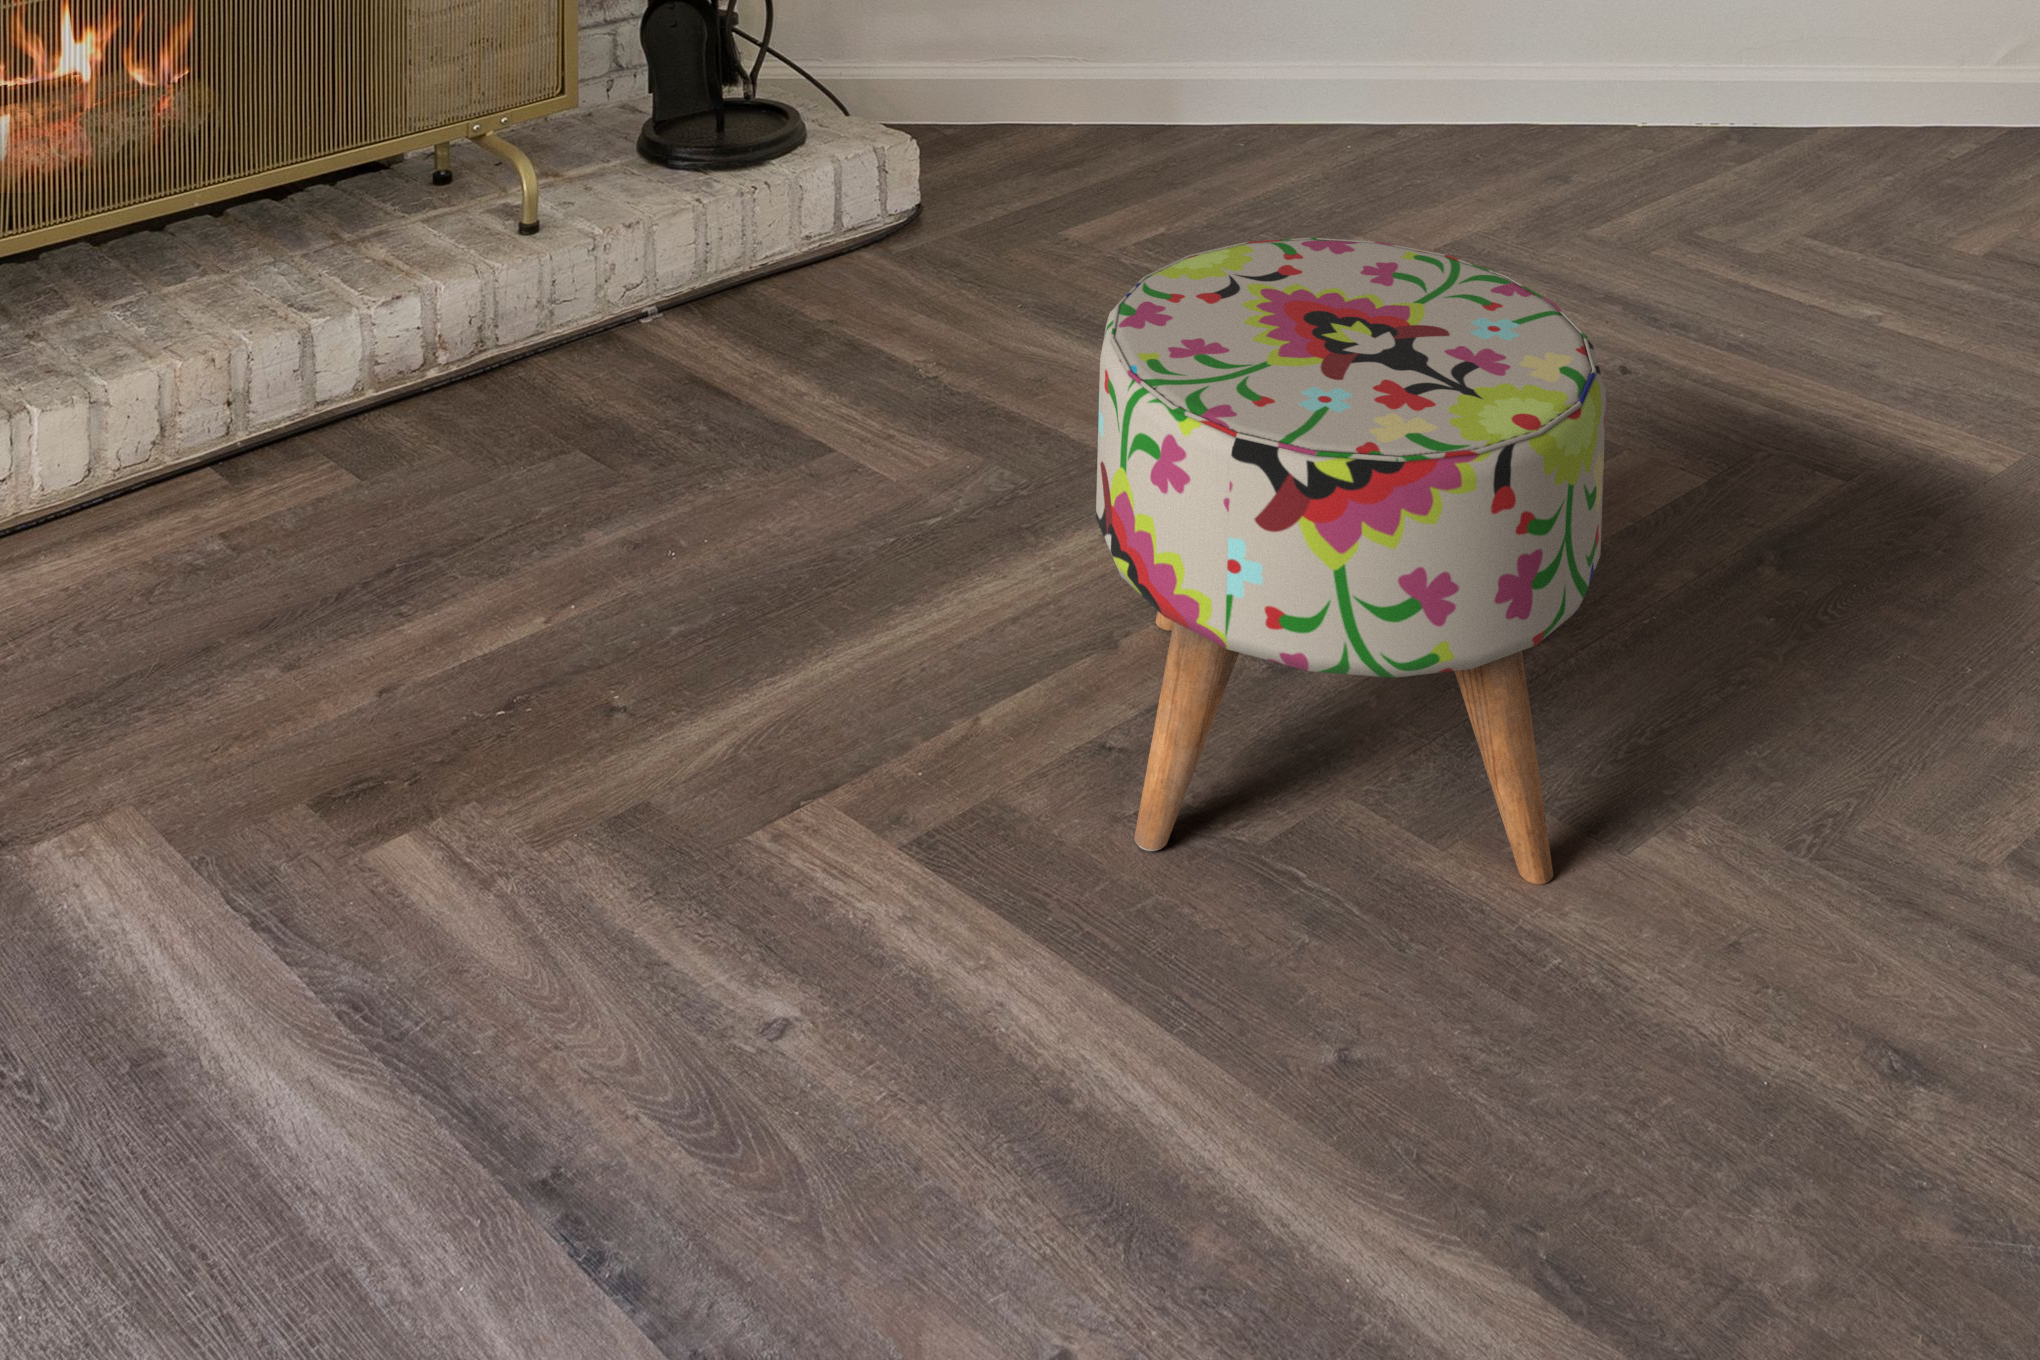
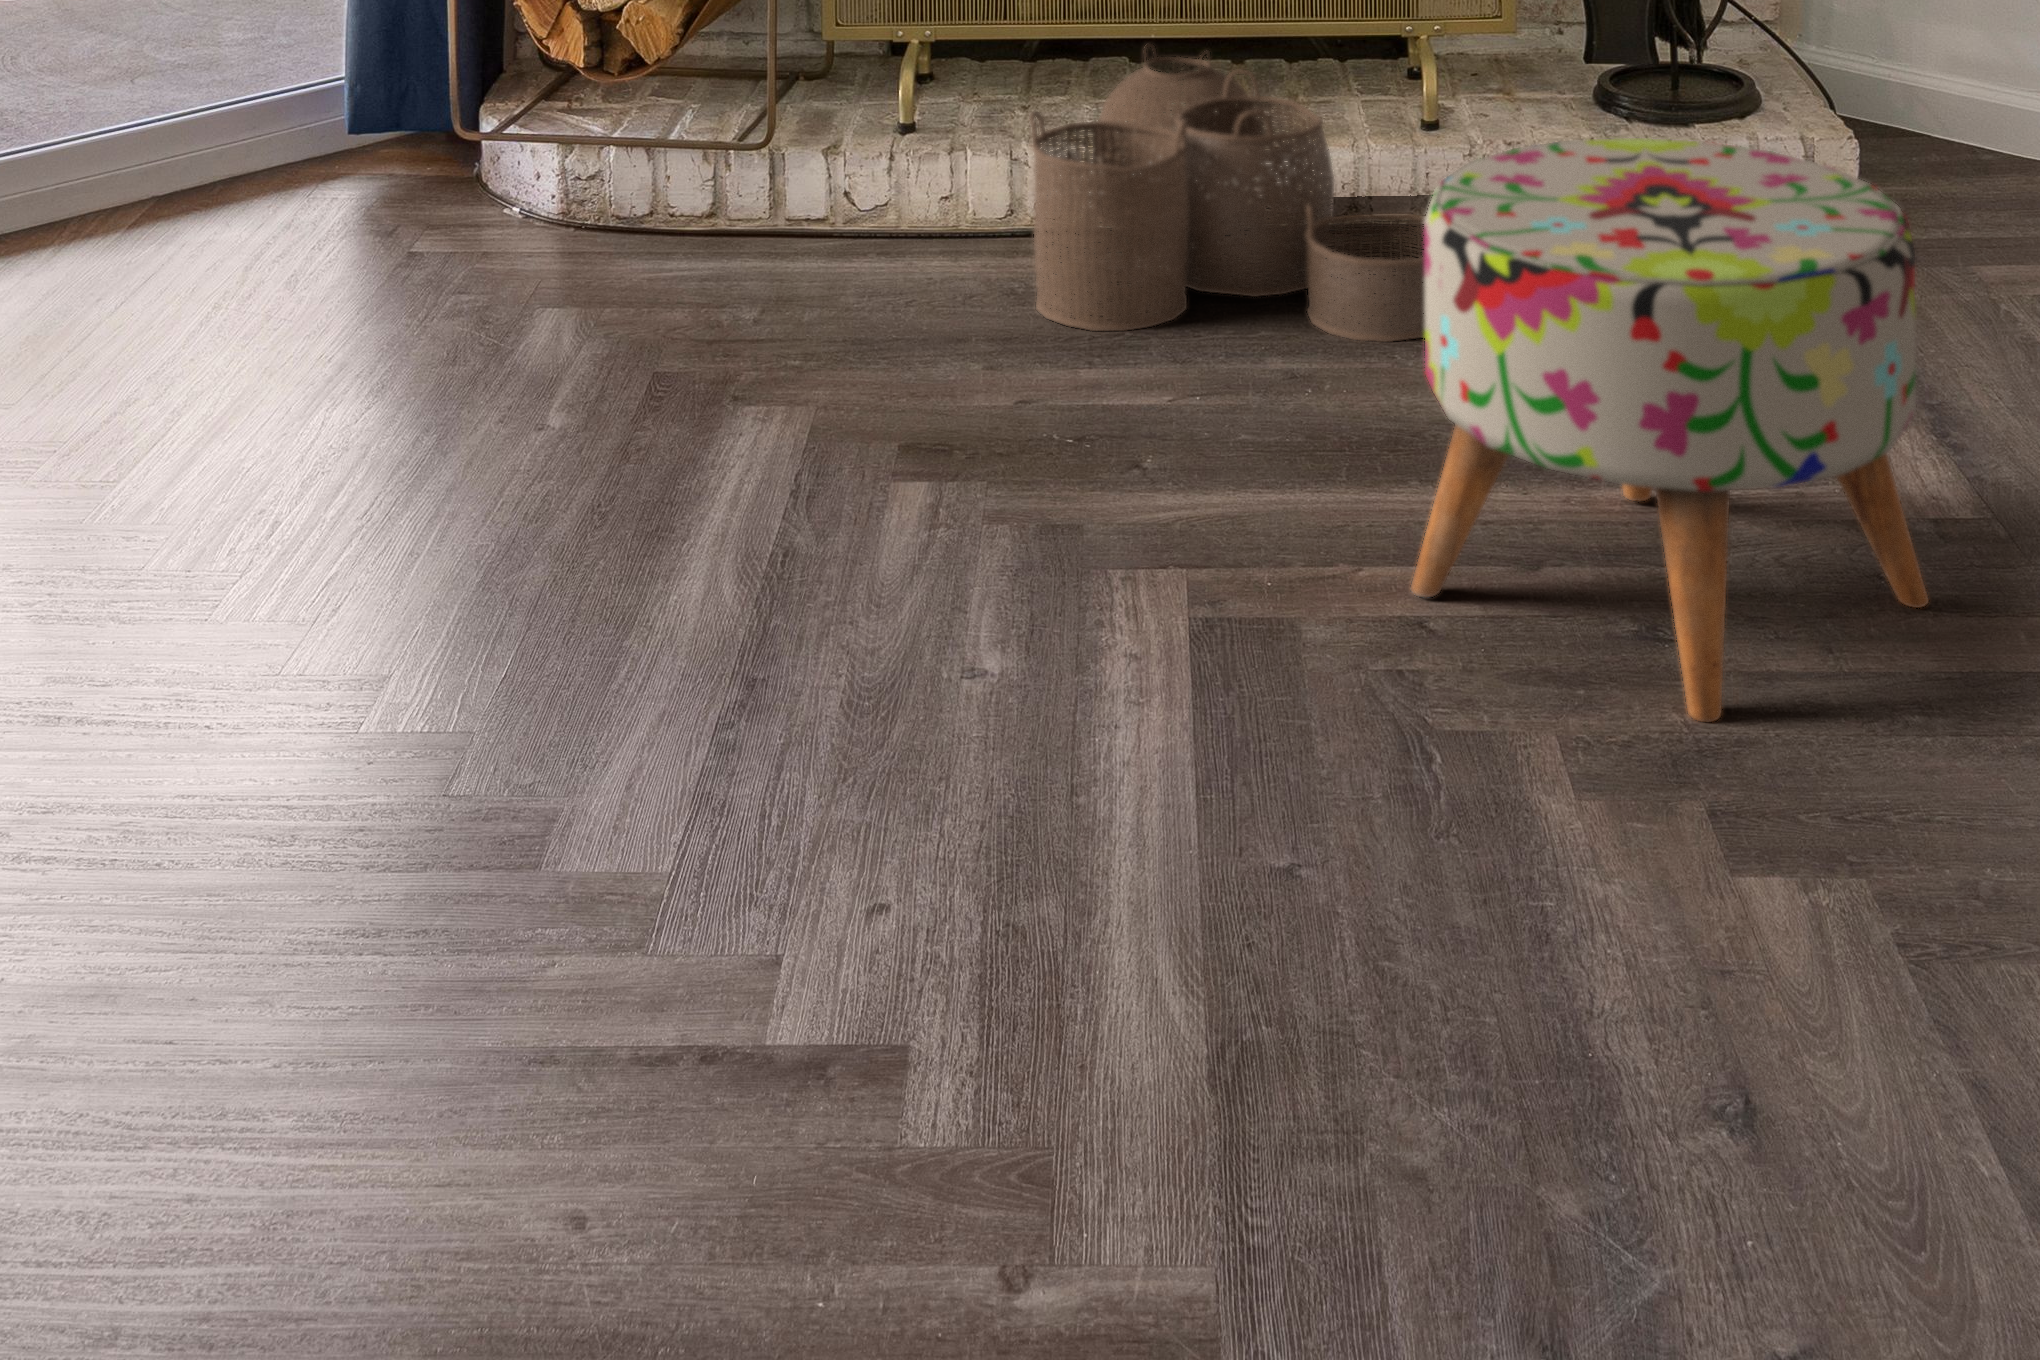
woven basket: none [191,213,763,624] -> present [1030,44,1426,342]

